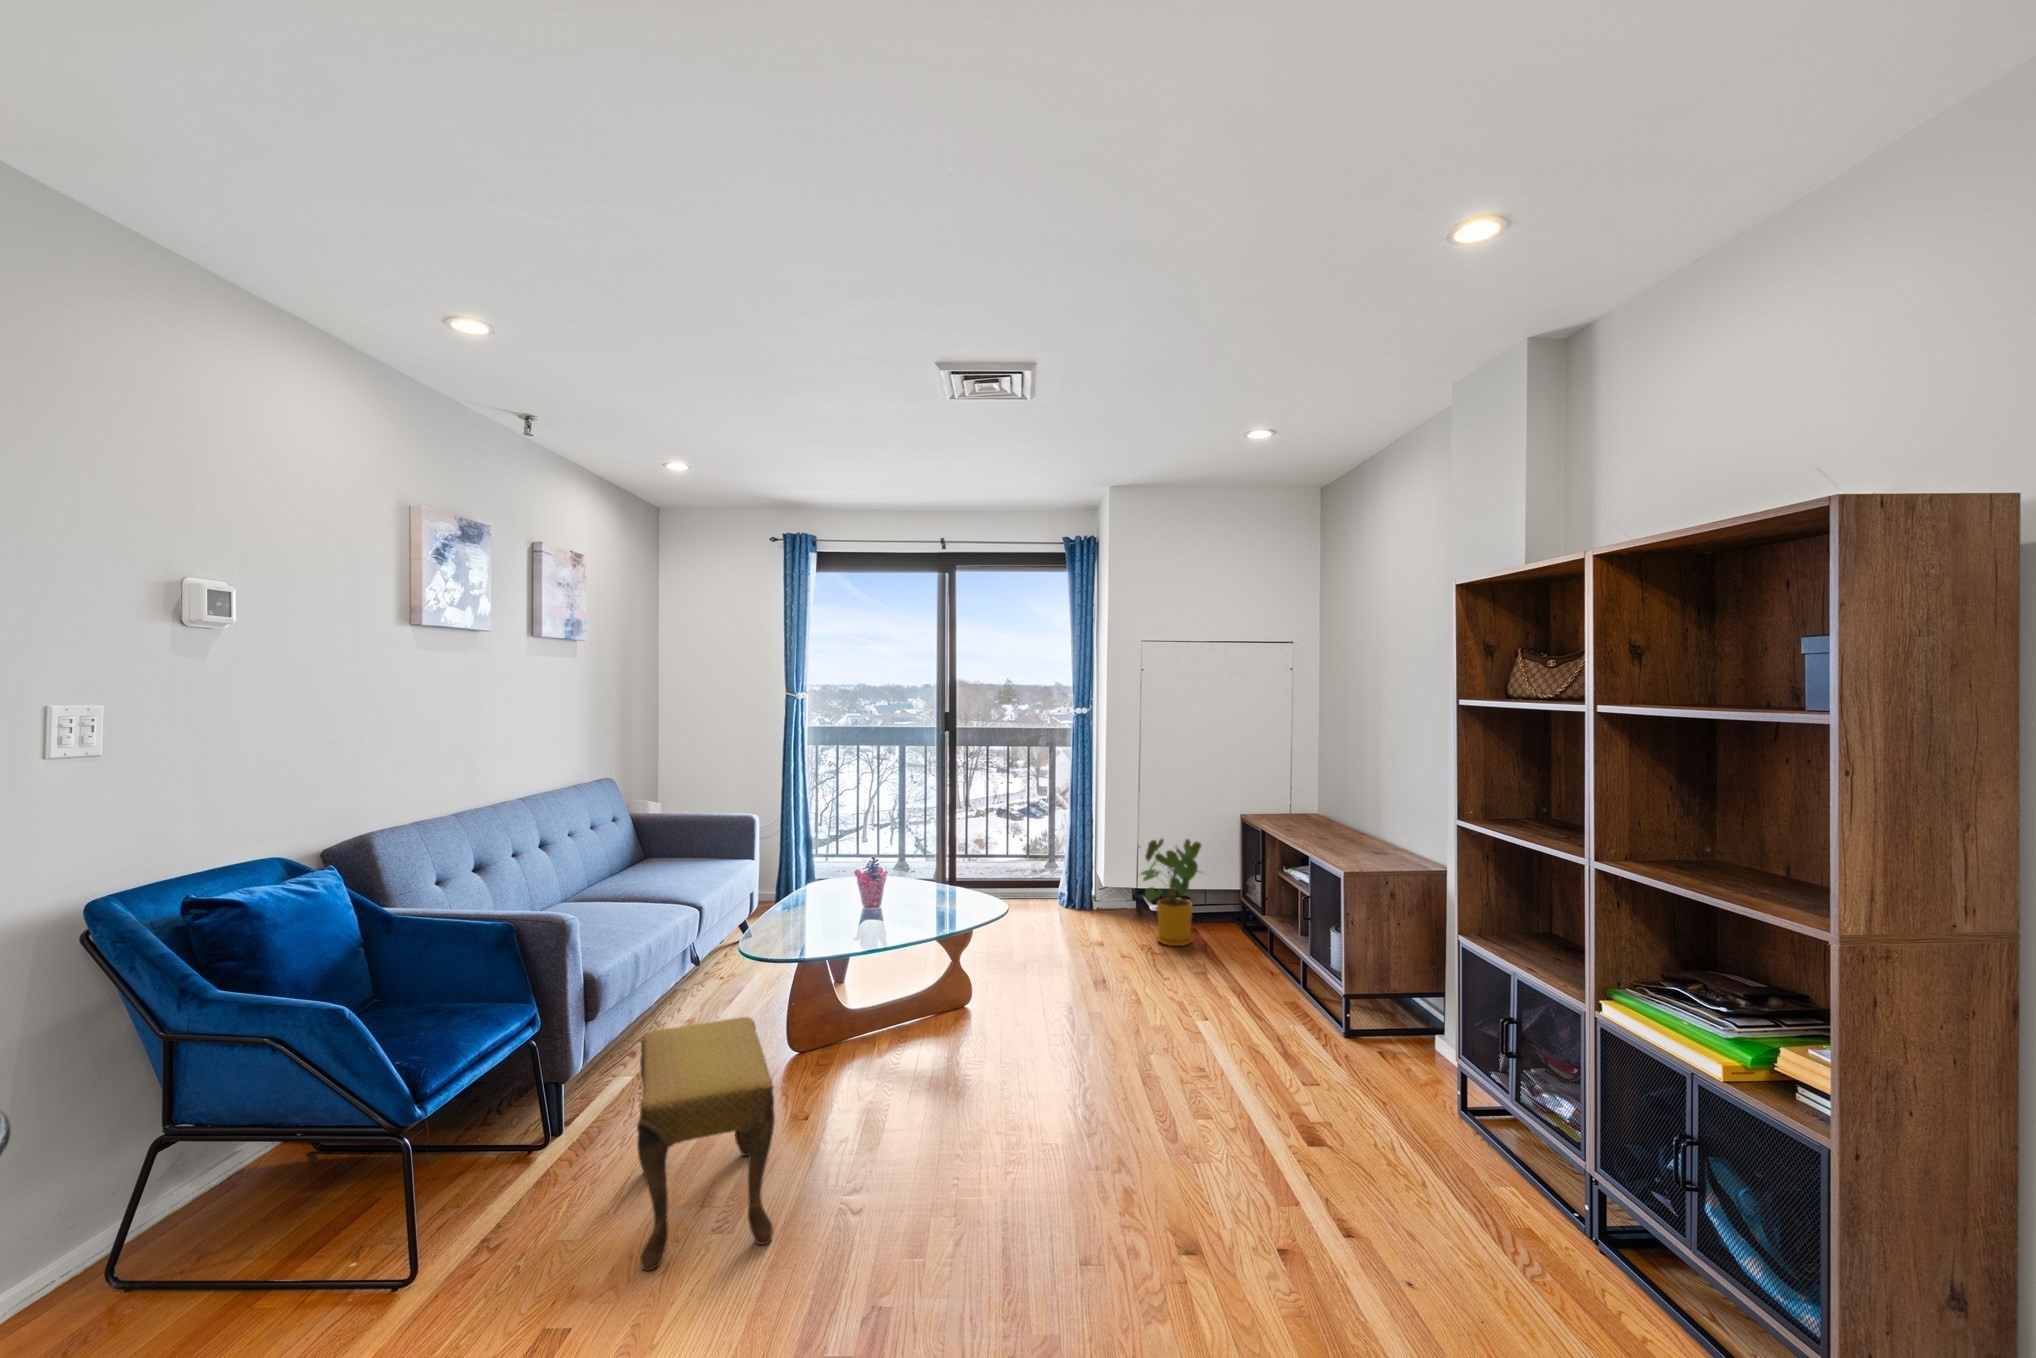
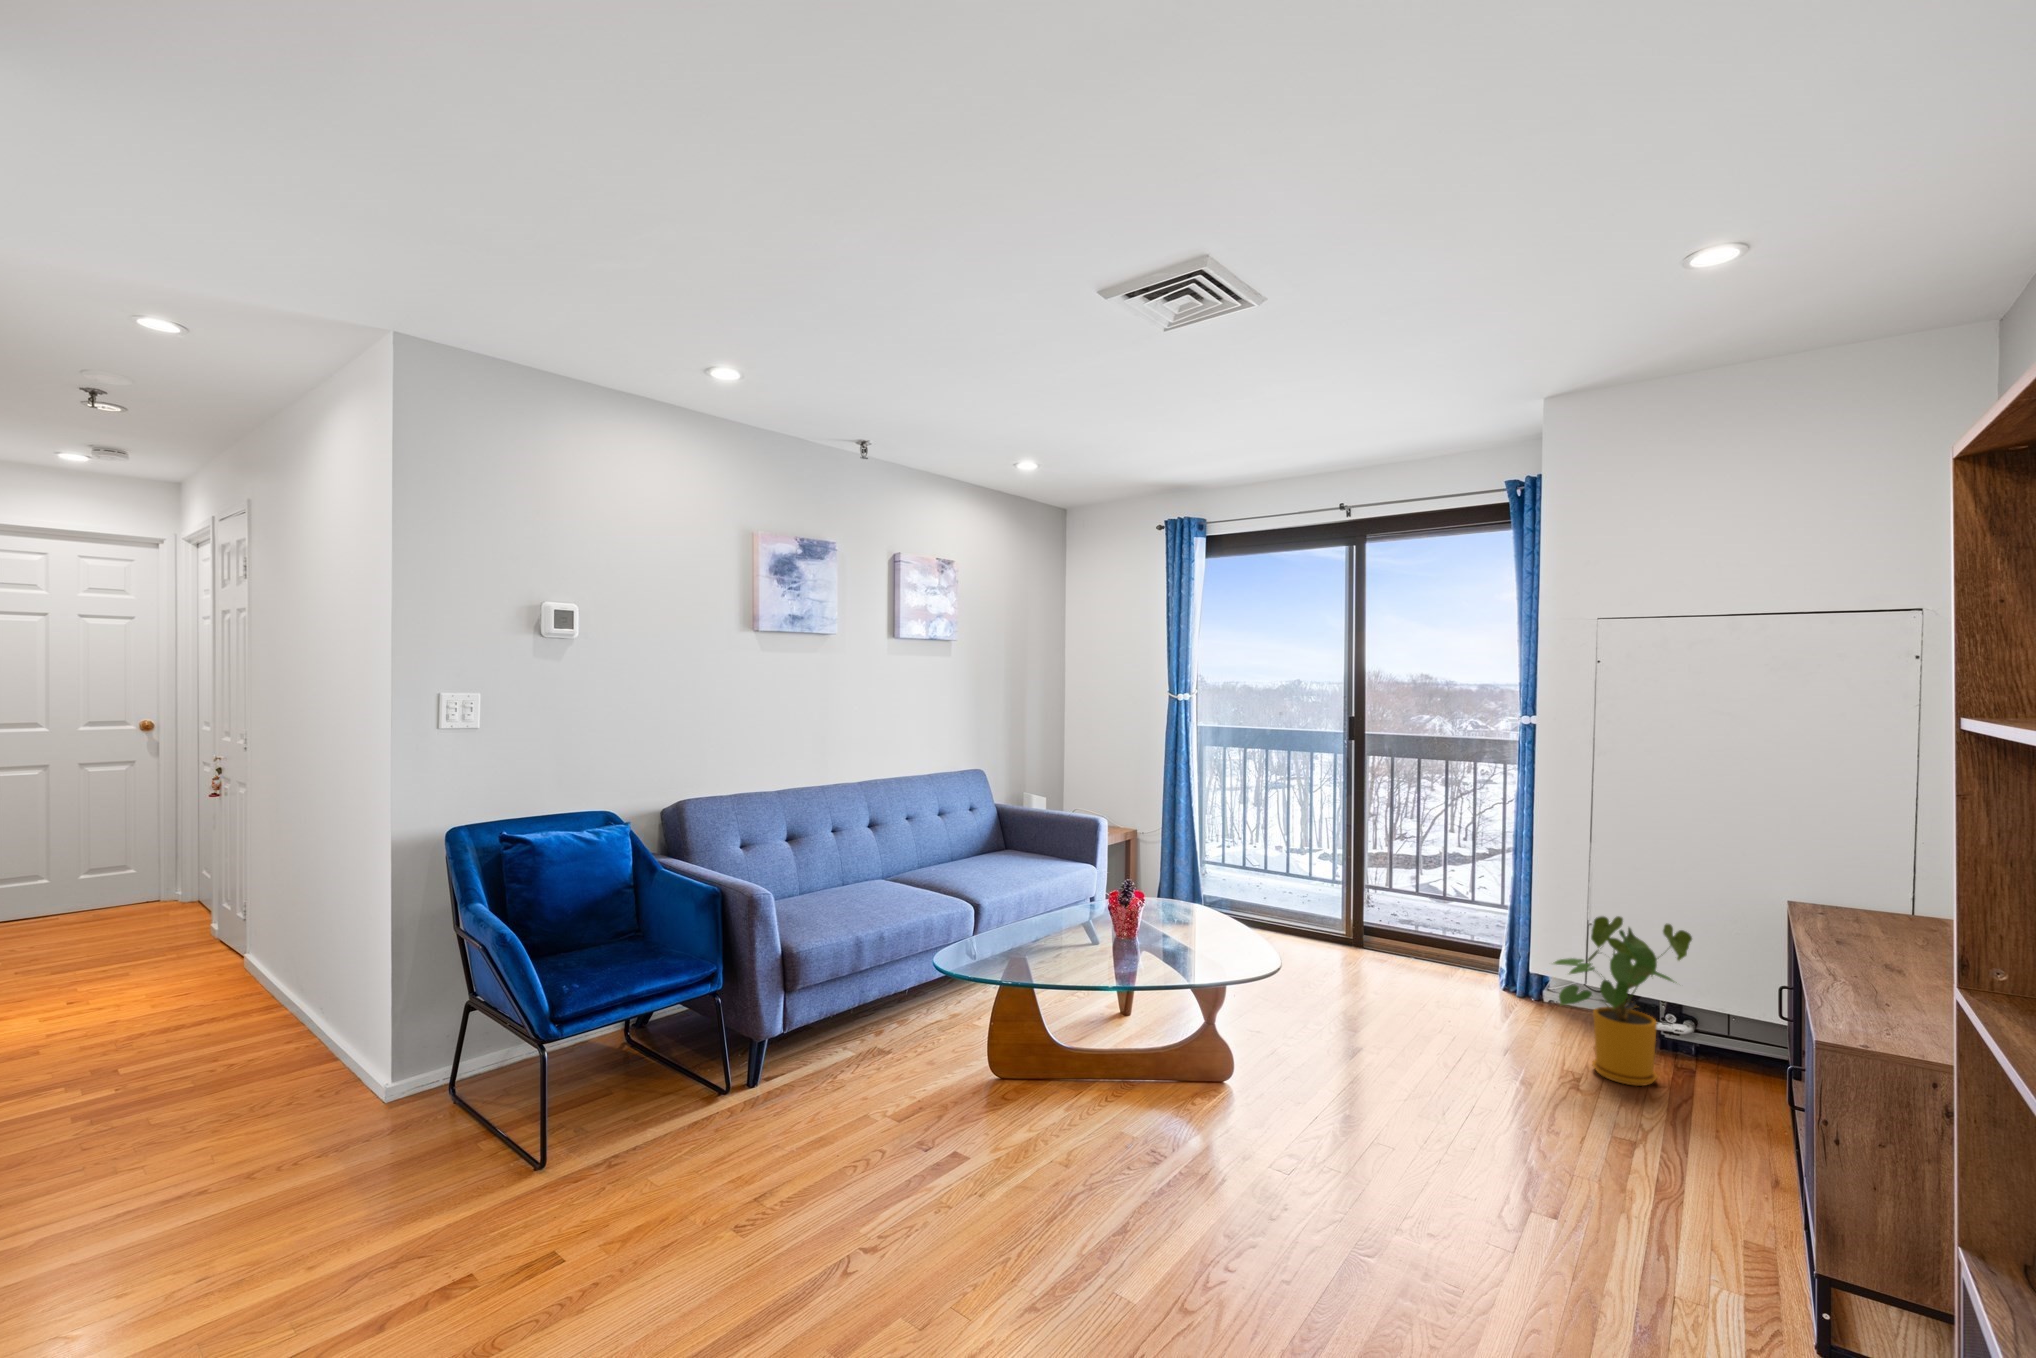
footstool: present [637,1017,775,1270] -> none [659,1013,859,1261]

